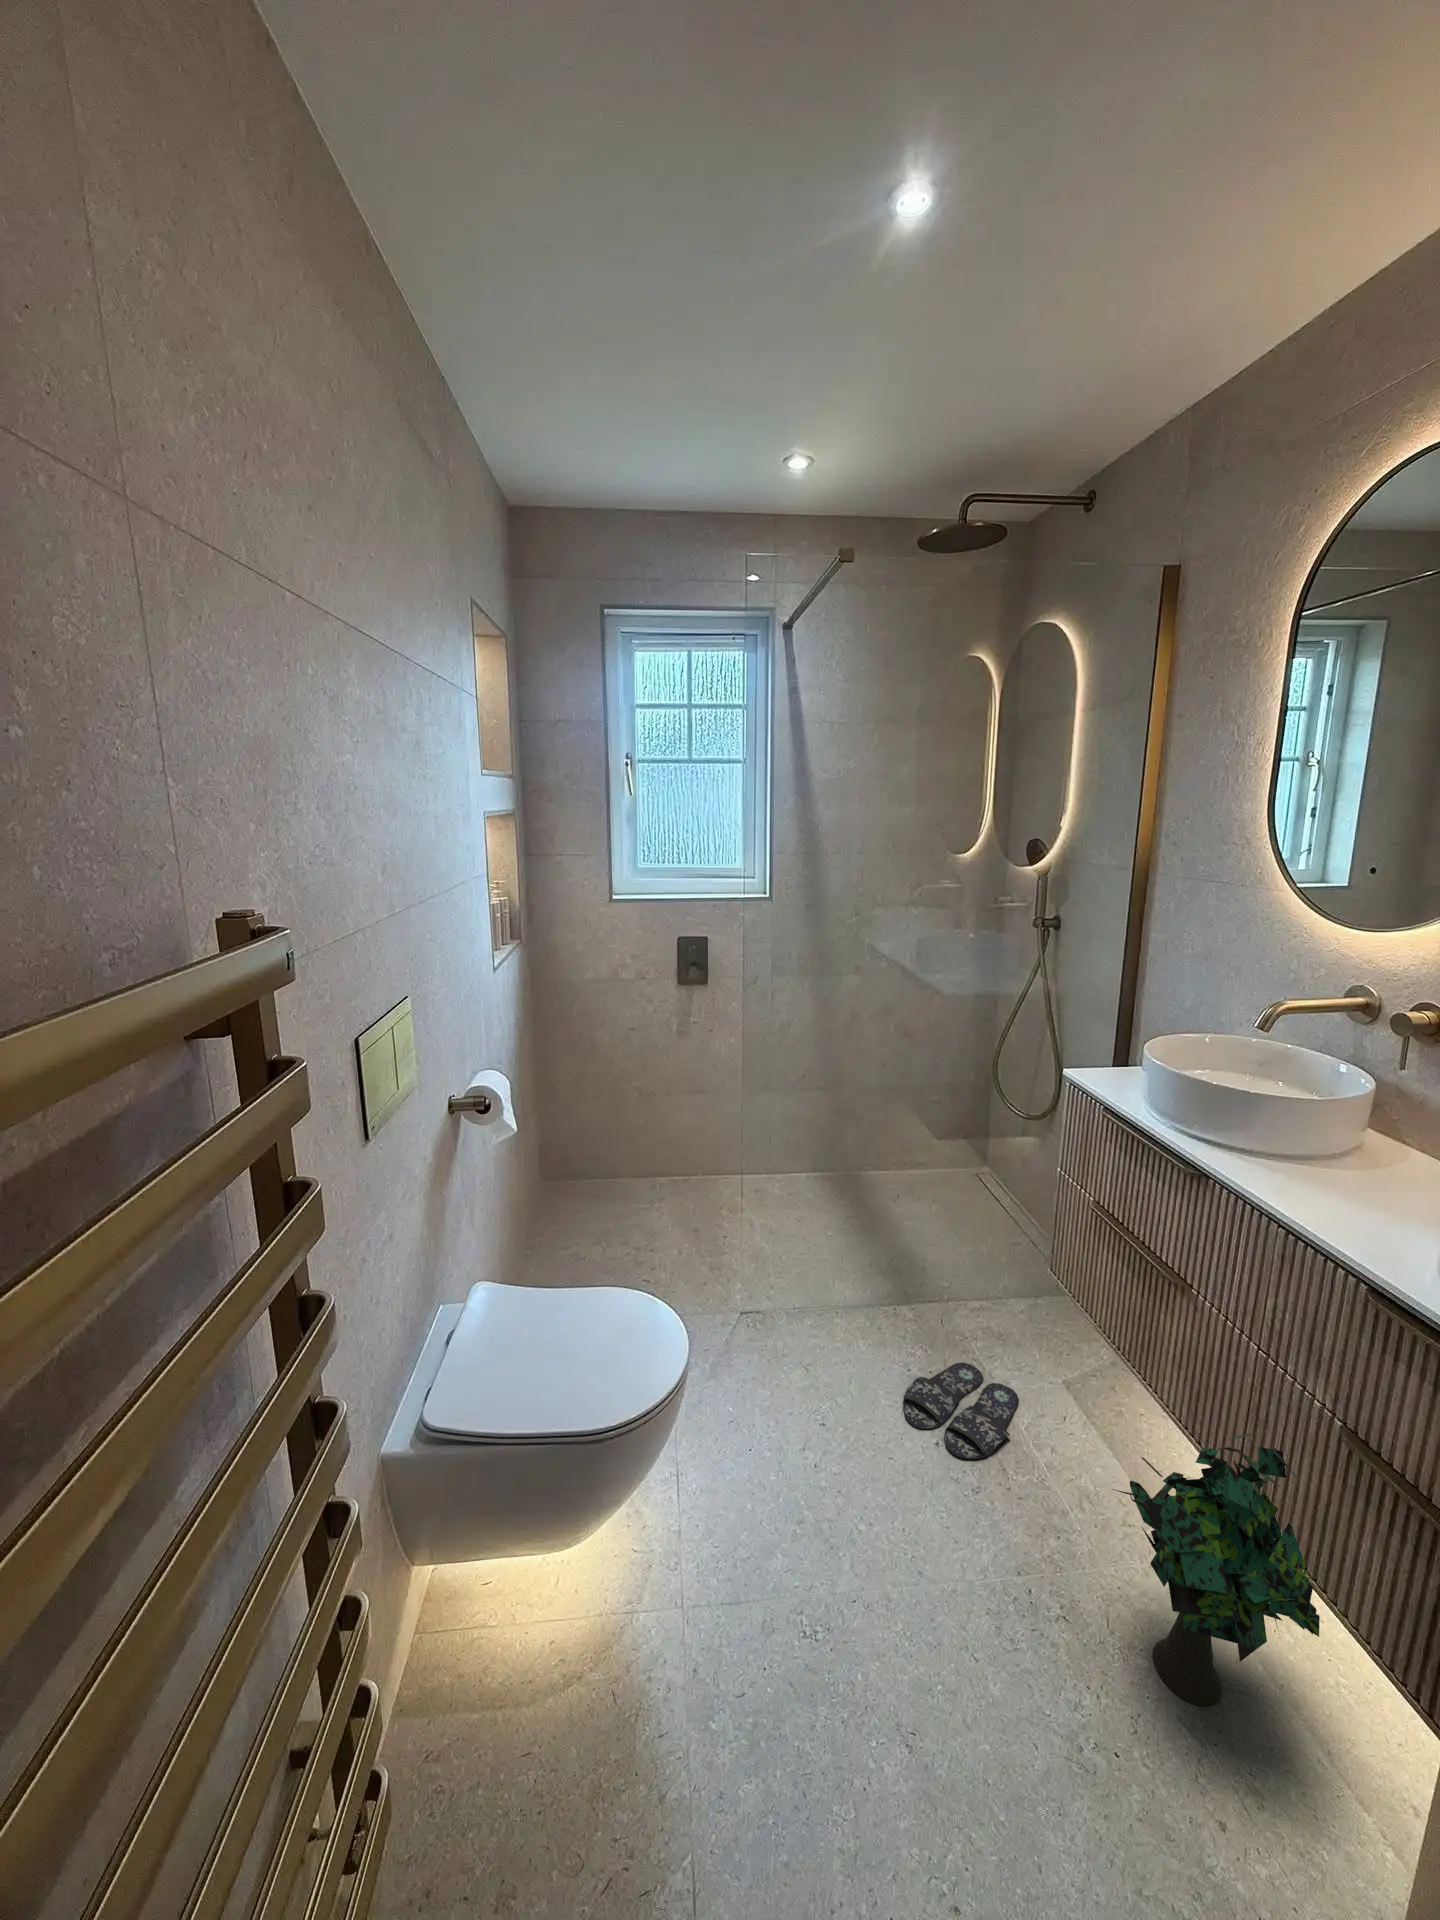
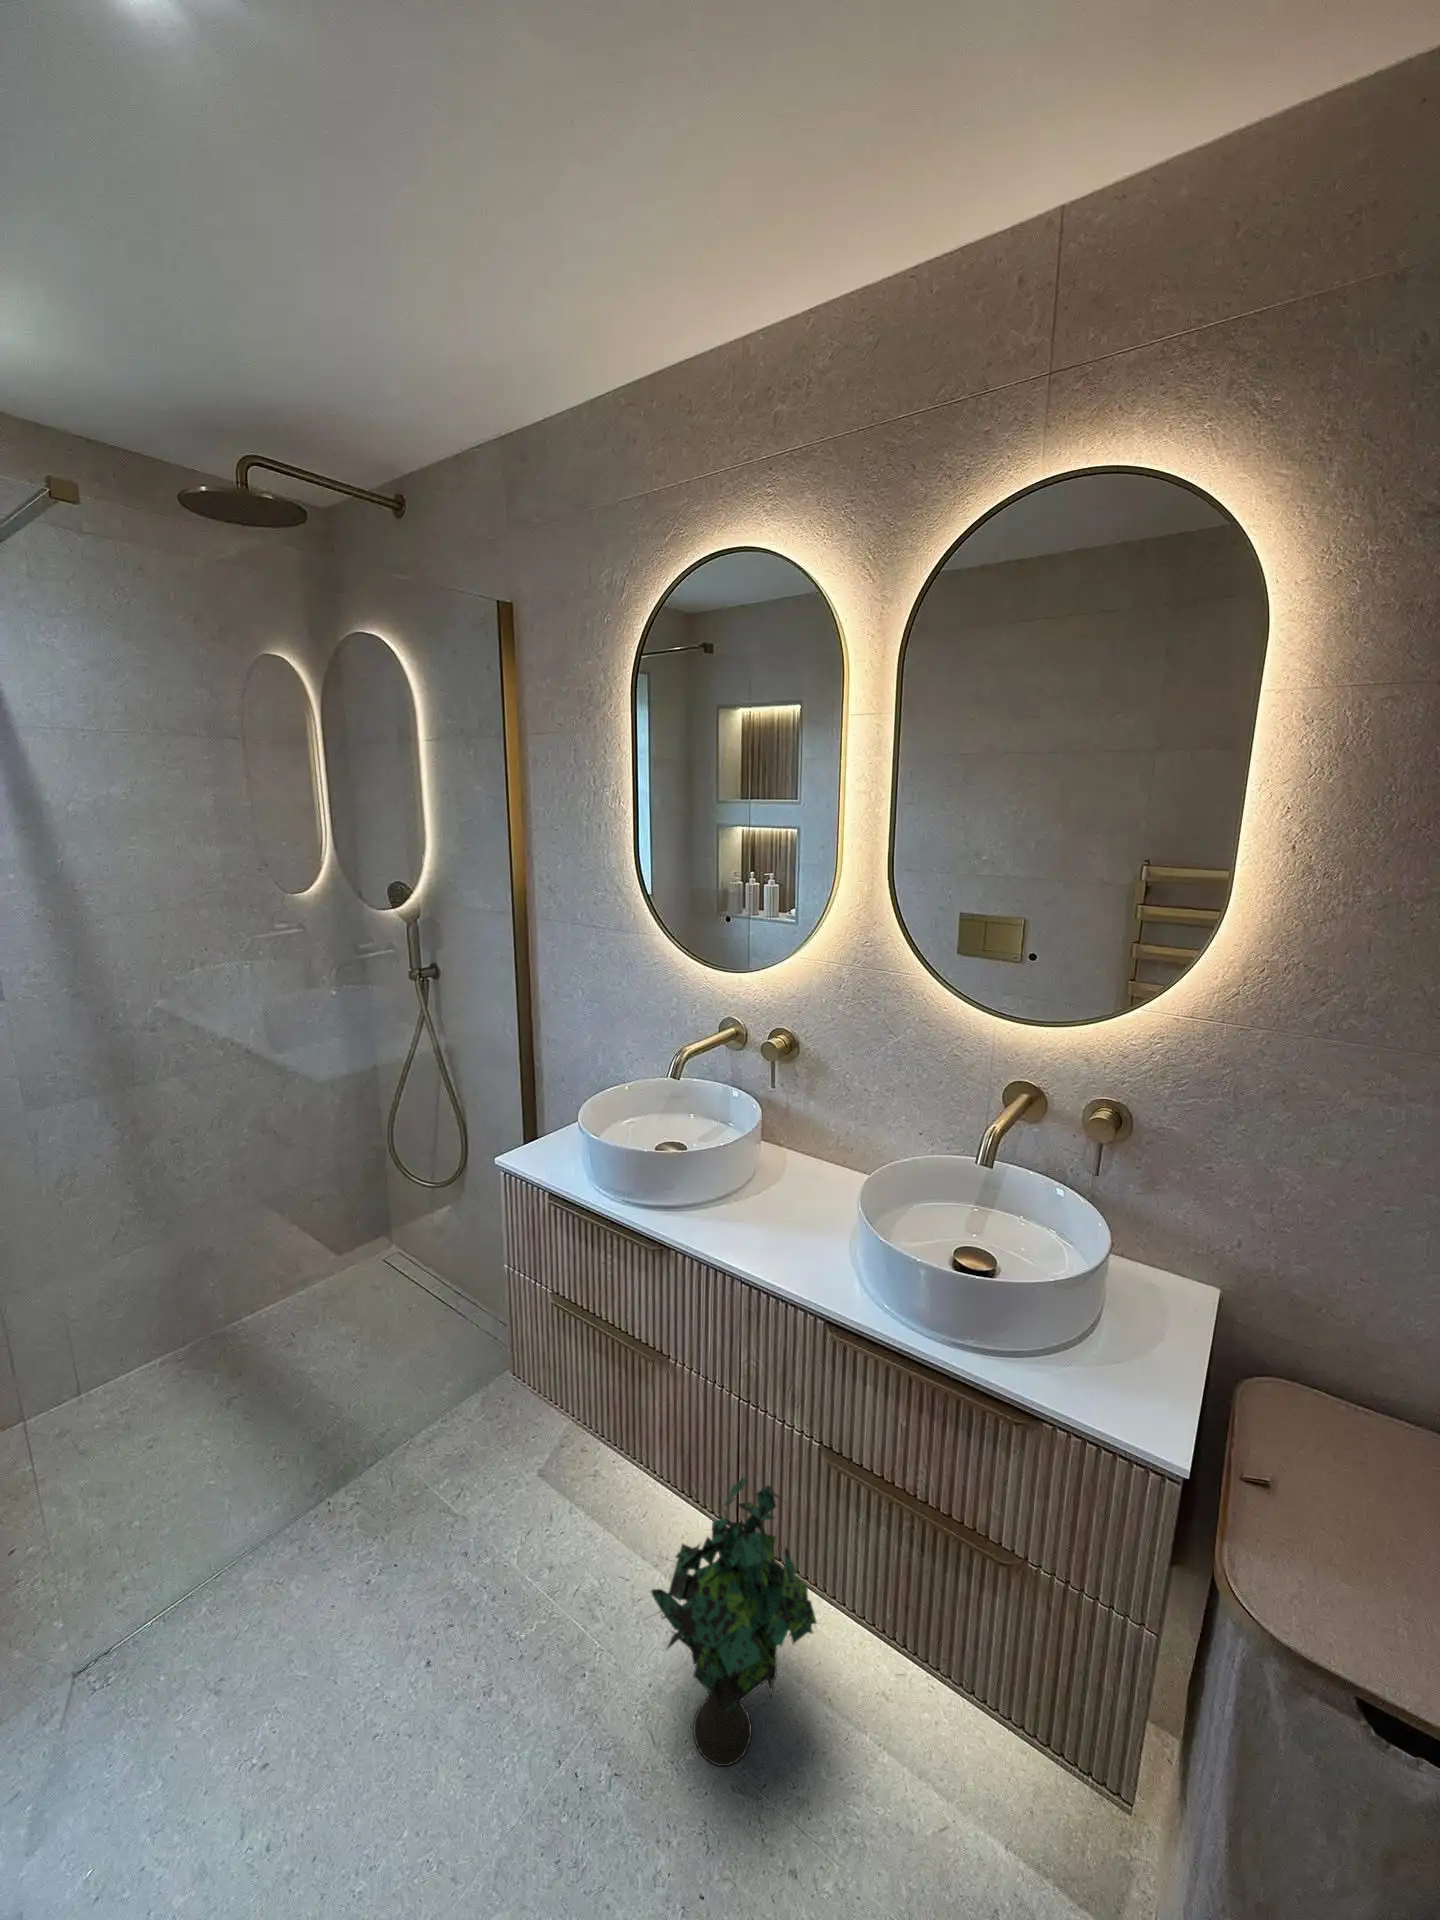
slippers: present [903,1363,1019,1459] -> none [367,1524,504,1673]

